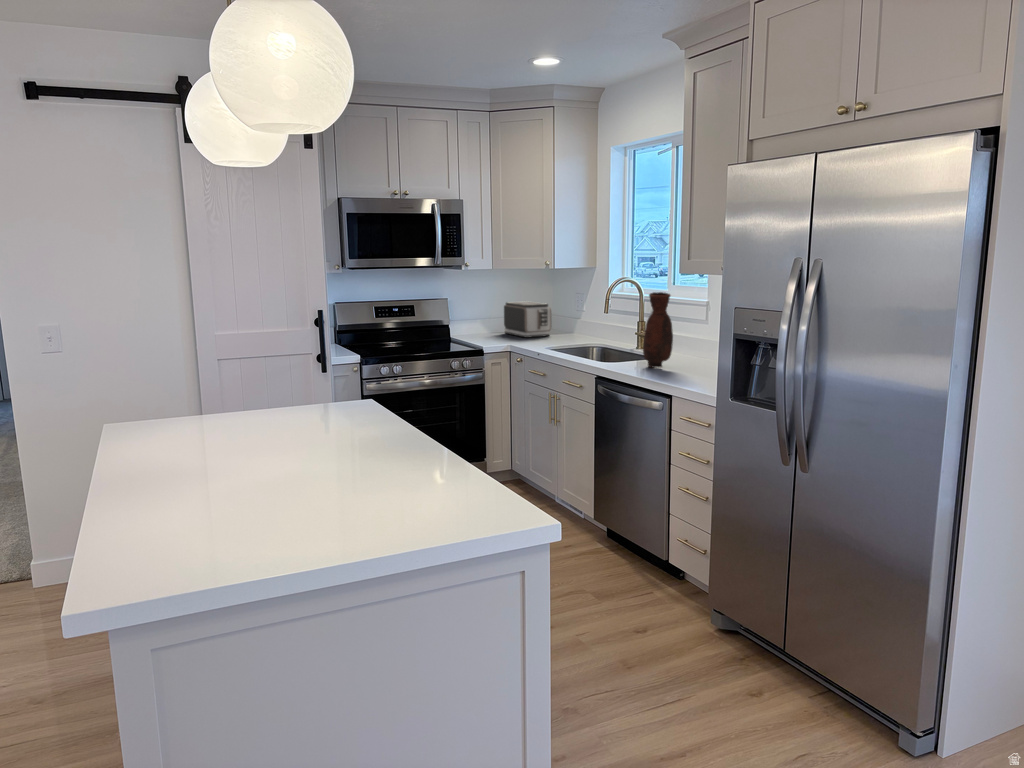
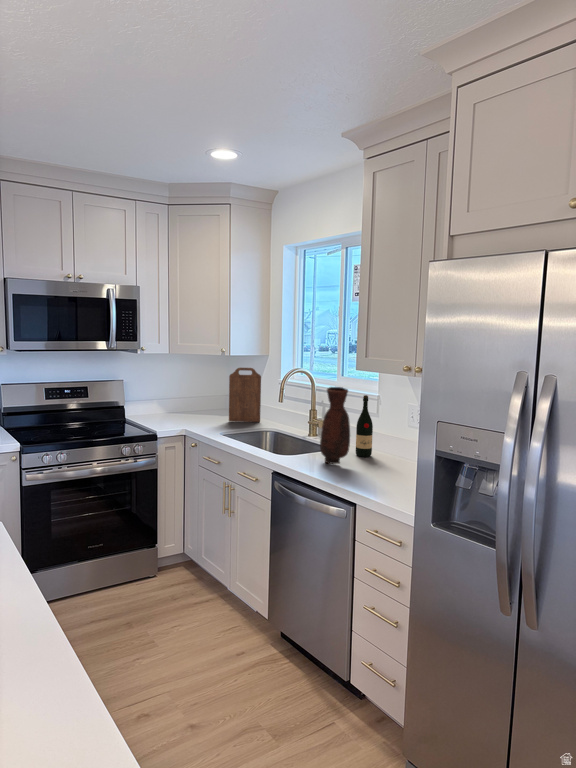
cutting board: none [555,281,588,338] -> present [229,368,261,422]
toaster: present [504,301,551,338] -> none [180,384,226,420]
wine bottle: none [681,301,699,364] -> present [356,395,373,457]

